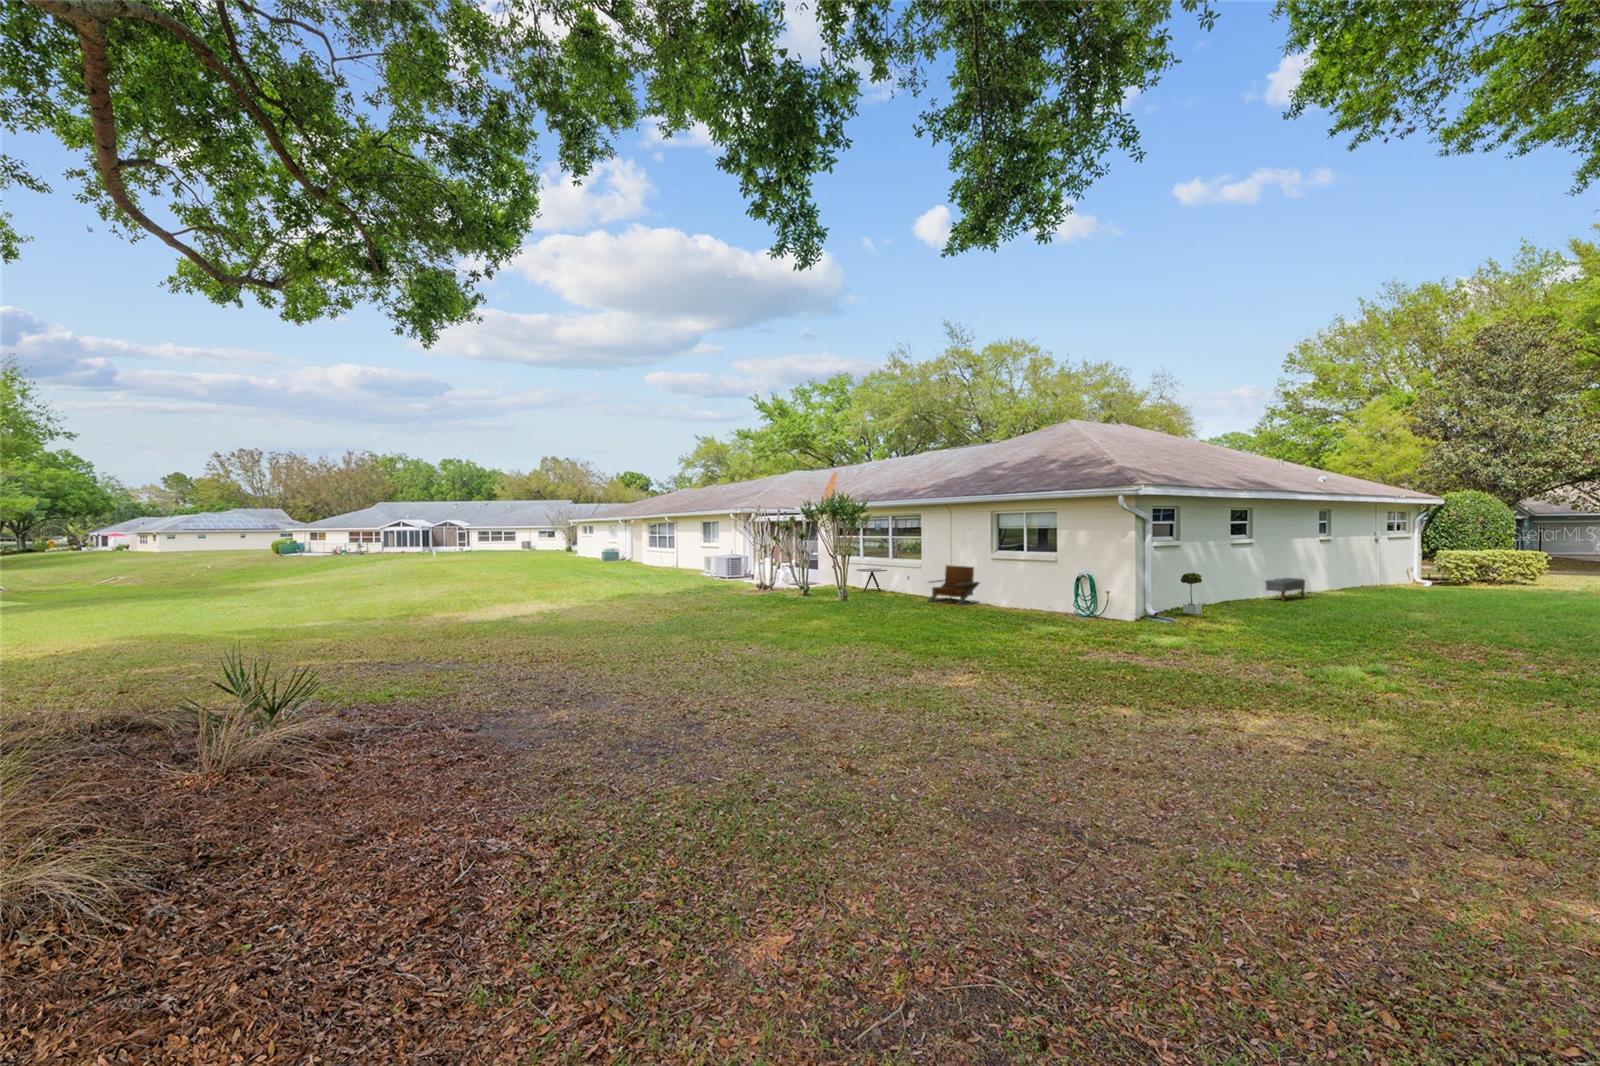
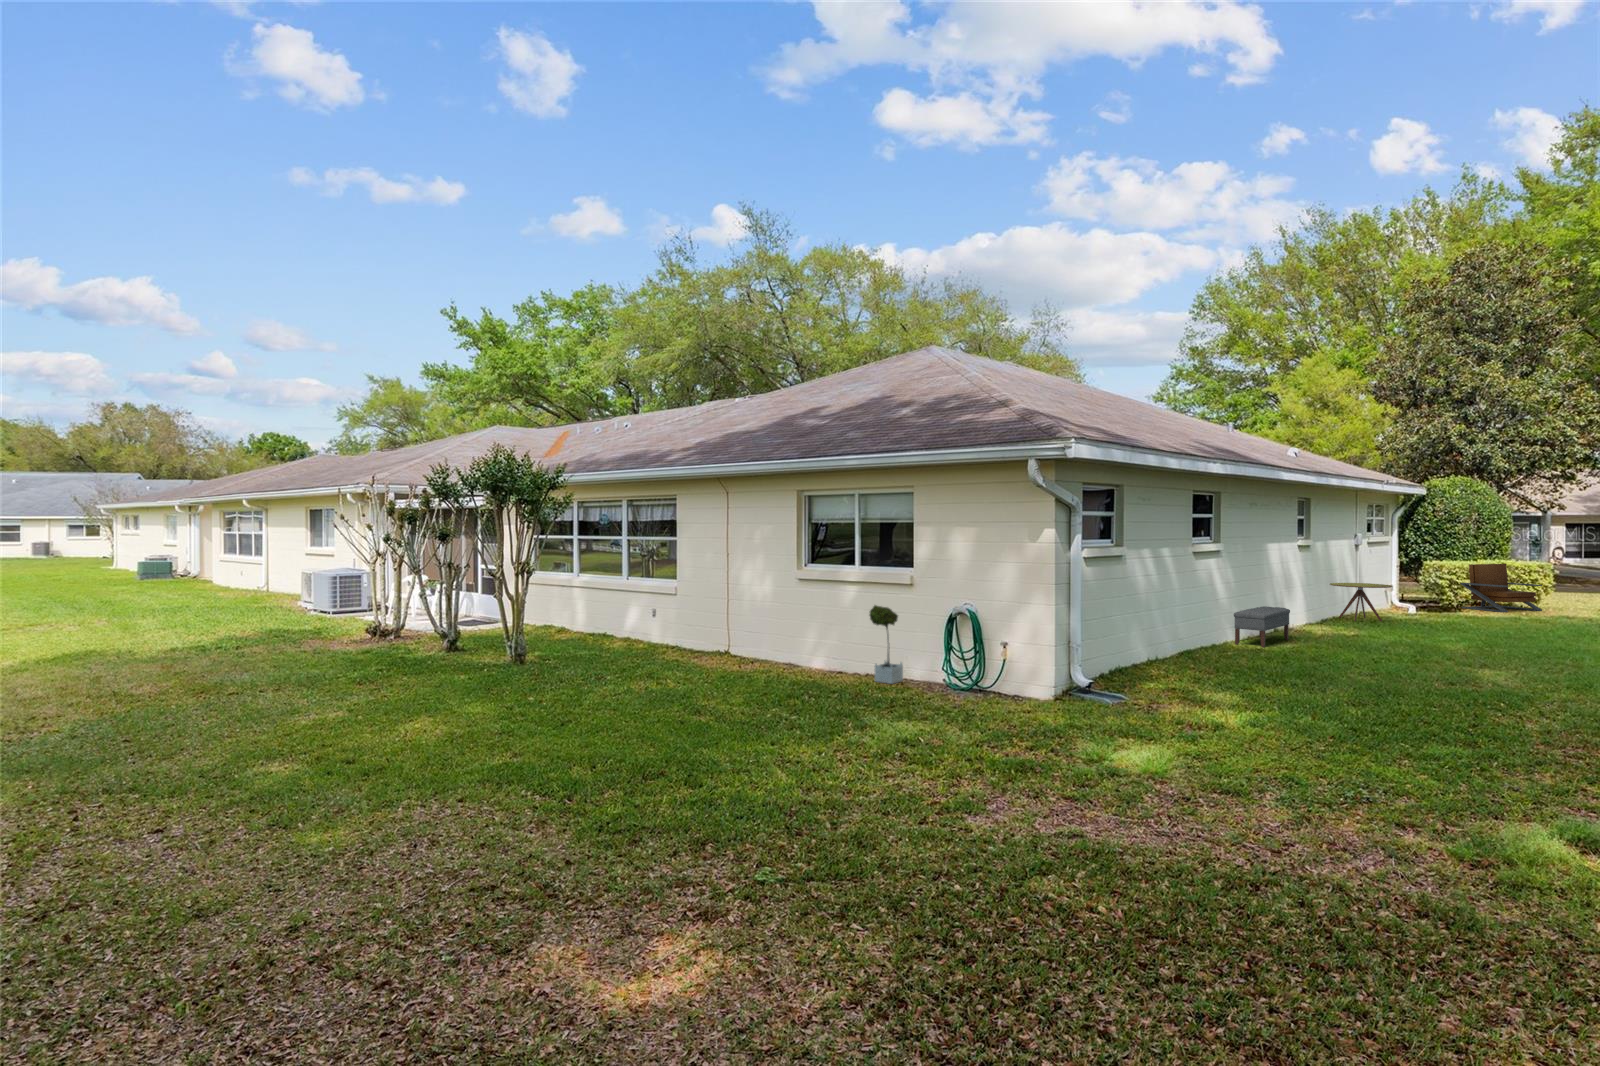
lounge chair: present [928,565,979,606] -> present [1460,564,1542,612]
round table: present [857,569,887,592] -> present [1330,583,1392,621]
potted tree: present [1181,572,1202,614] -> present [870,605,903,684]

